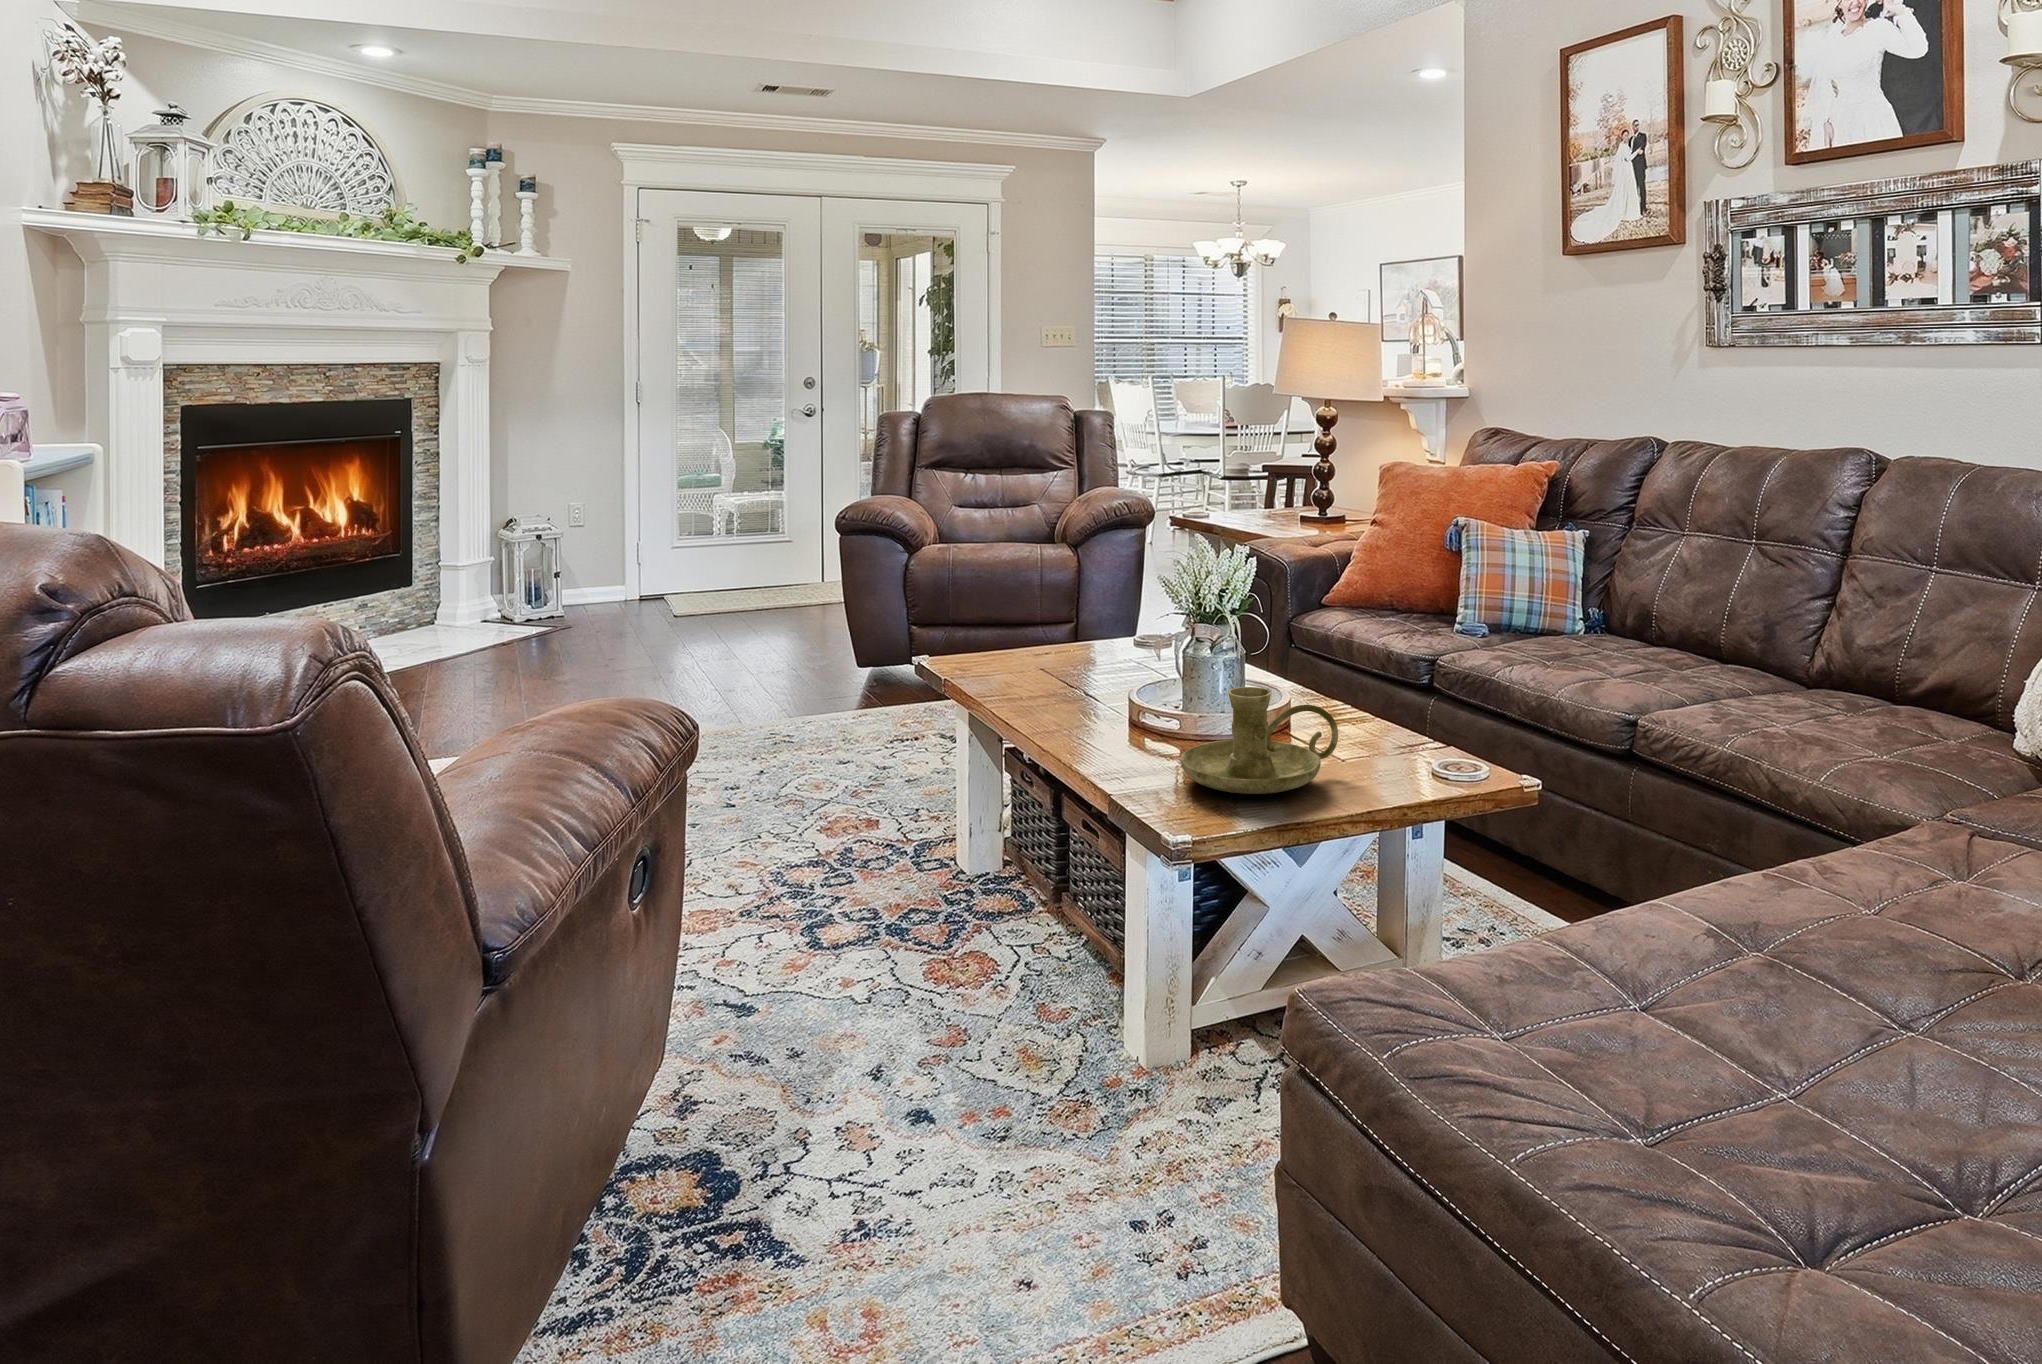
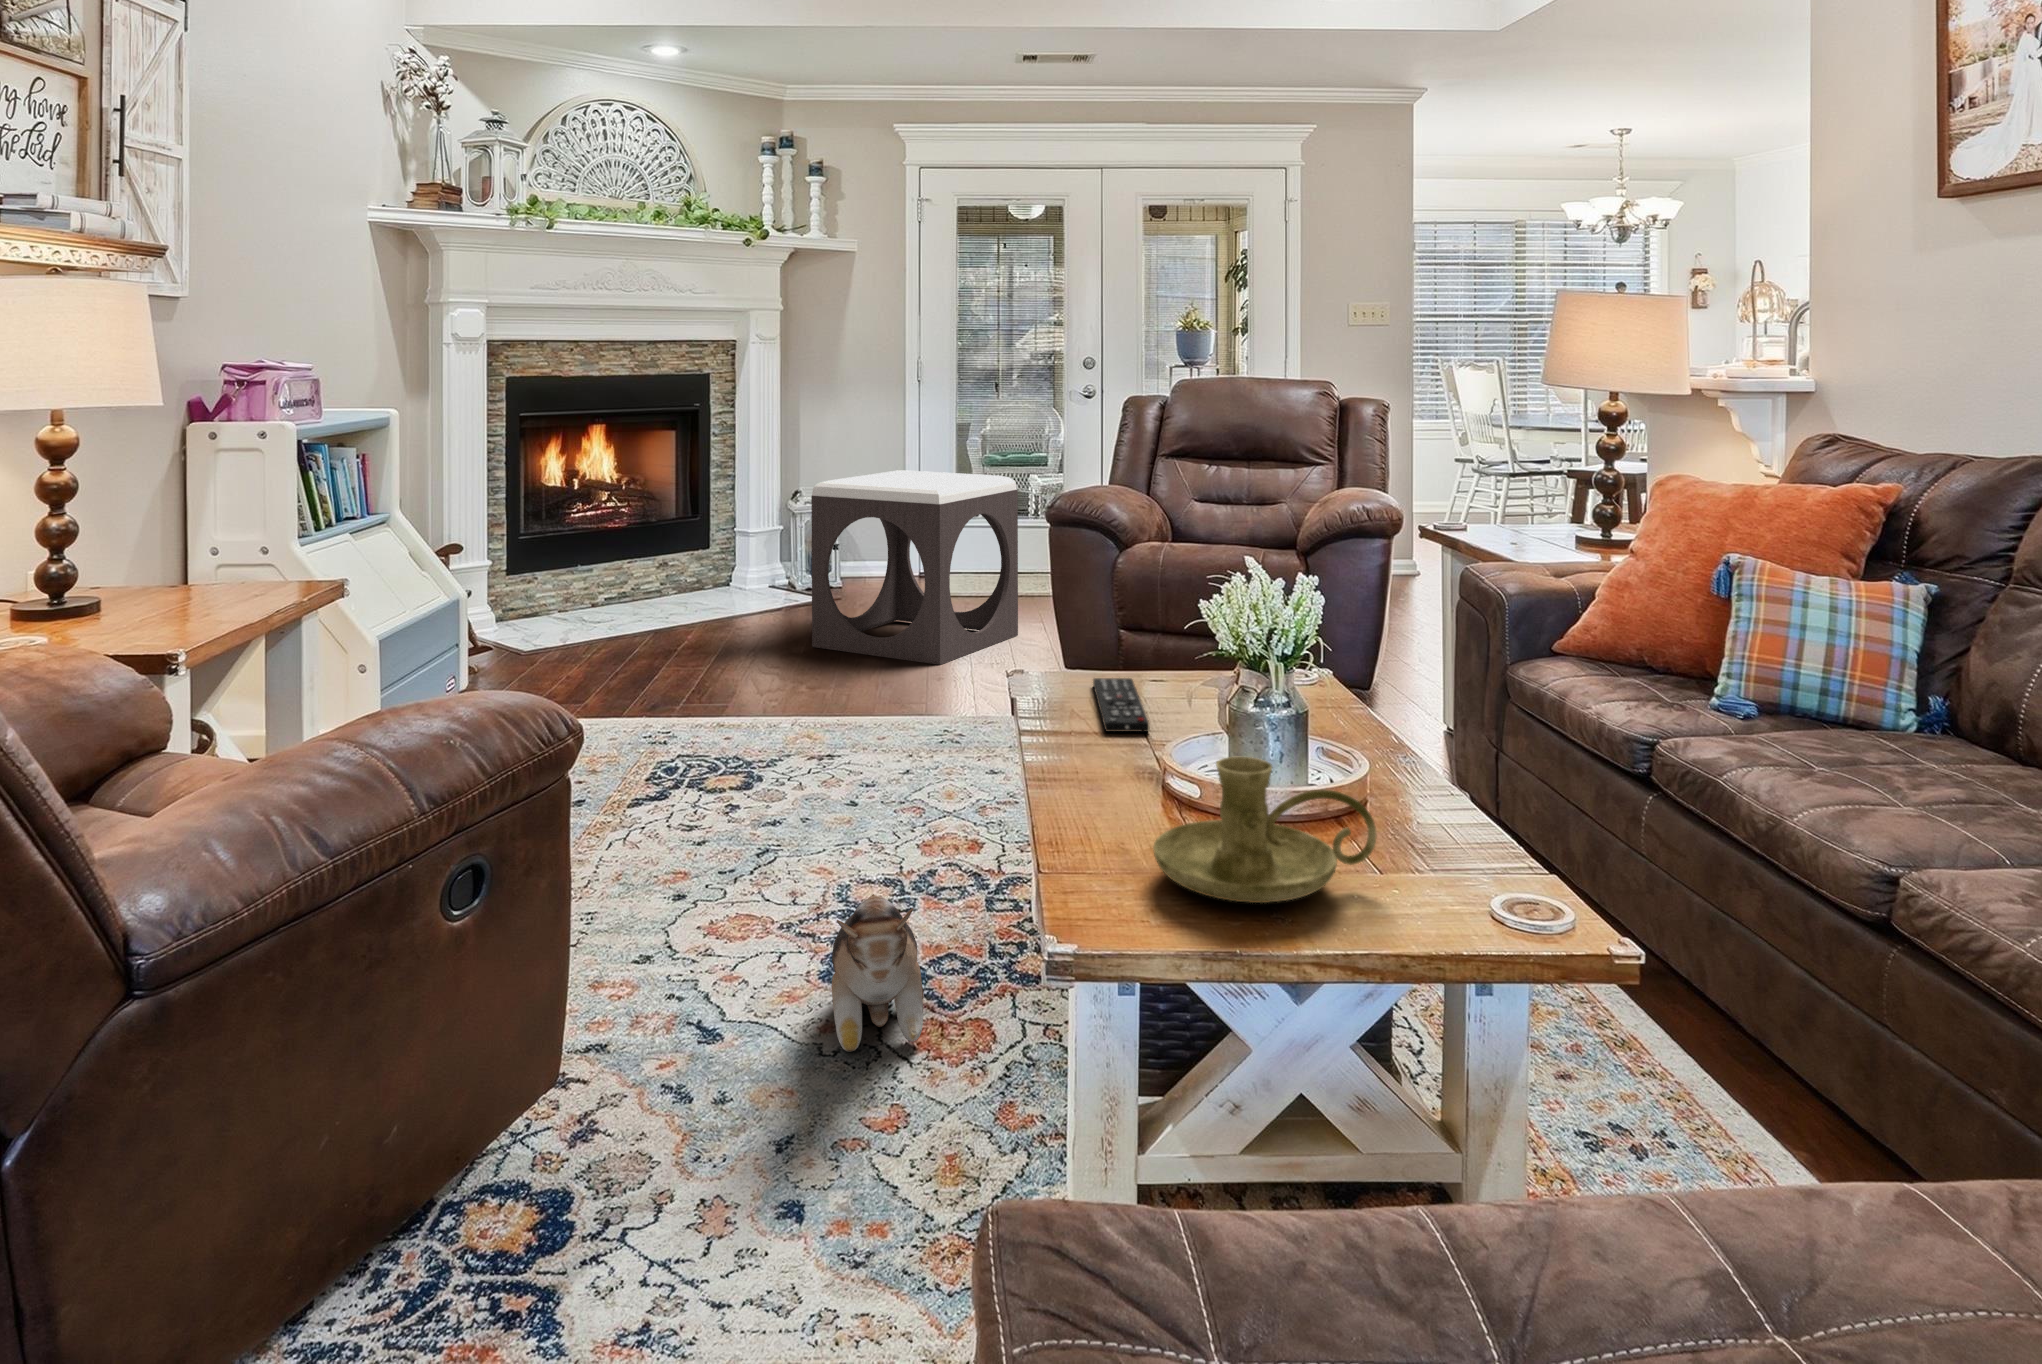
footstool: none [575,492,783,680] -> present [811,470,1018,665]
remote control: none [1000,655,1082,697] -> present [1093,678,1149,732]
plush toy: none [840,853,948,997] -> present [832,894,924,1052]

